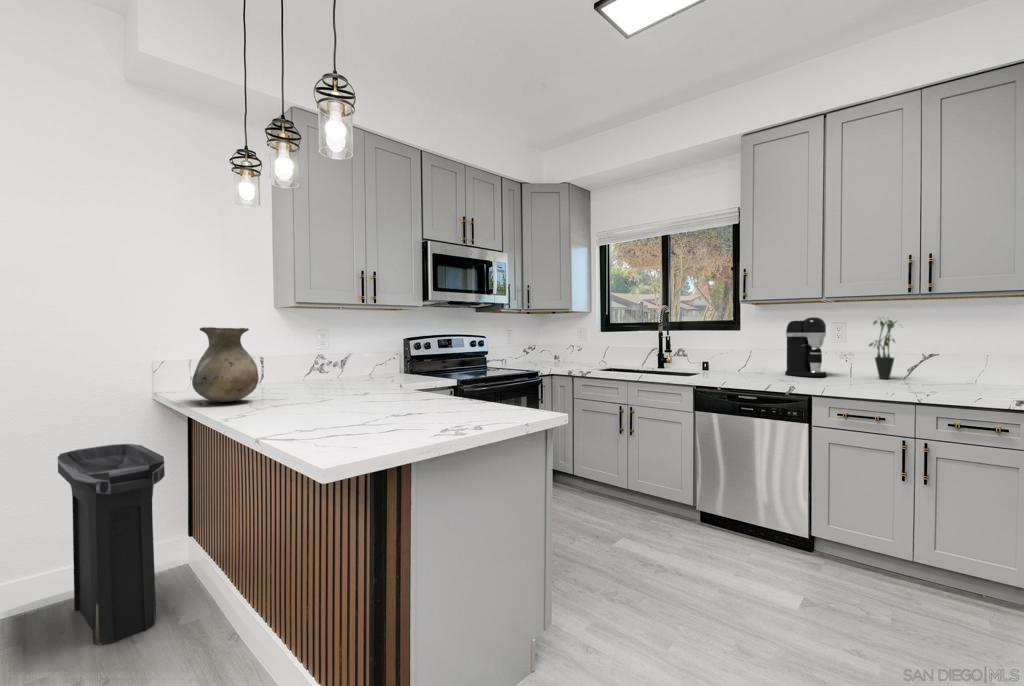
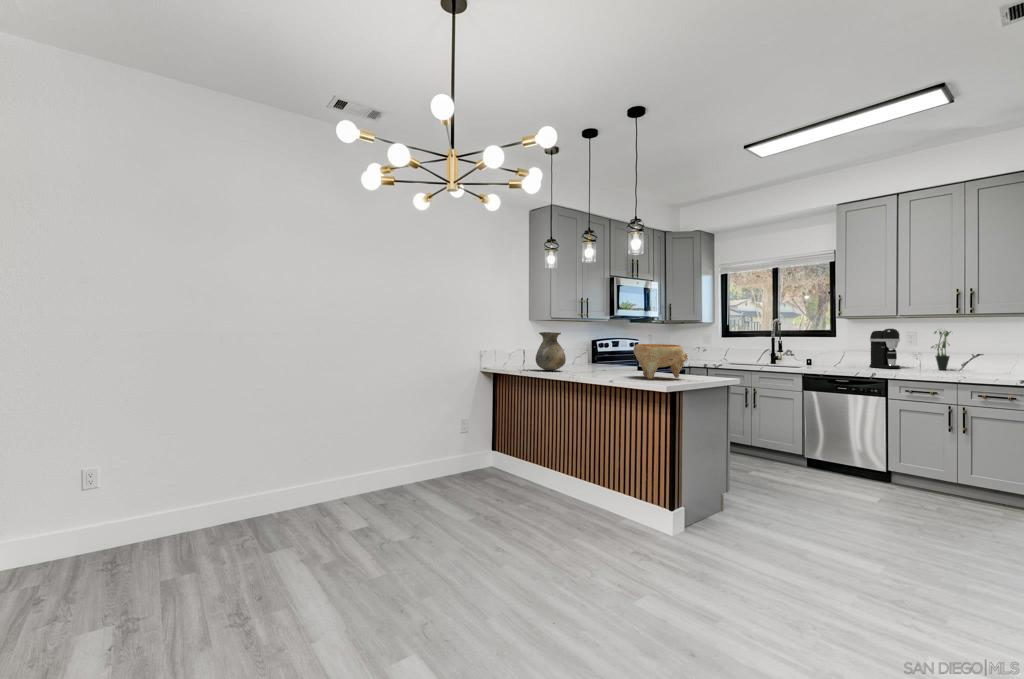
decorative bowl: none [345,350,455,427] -> present [634,344,687,379]
trash can: present [58,444,165,645] -> none [448,395,512,492]

